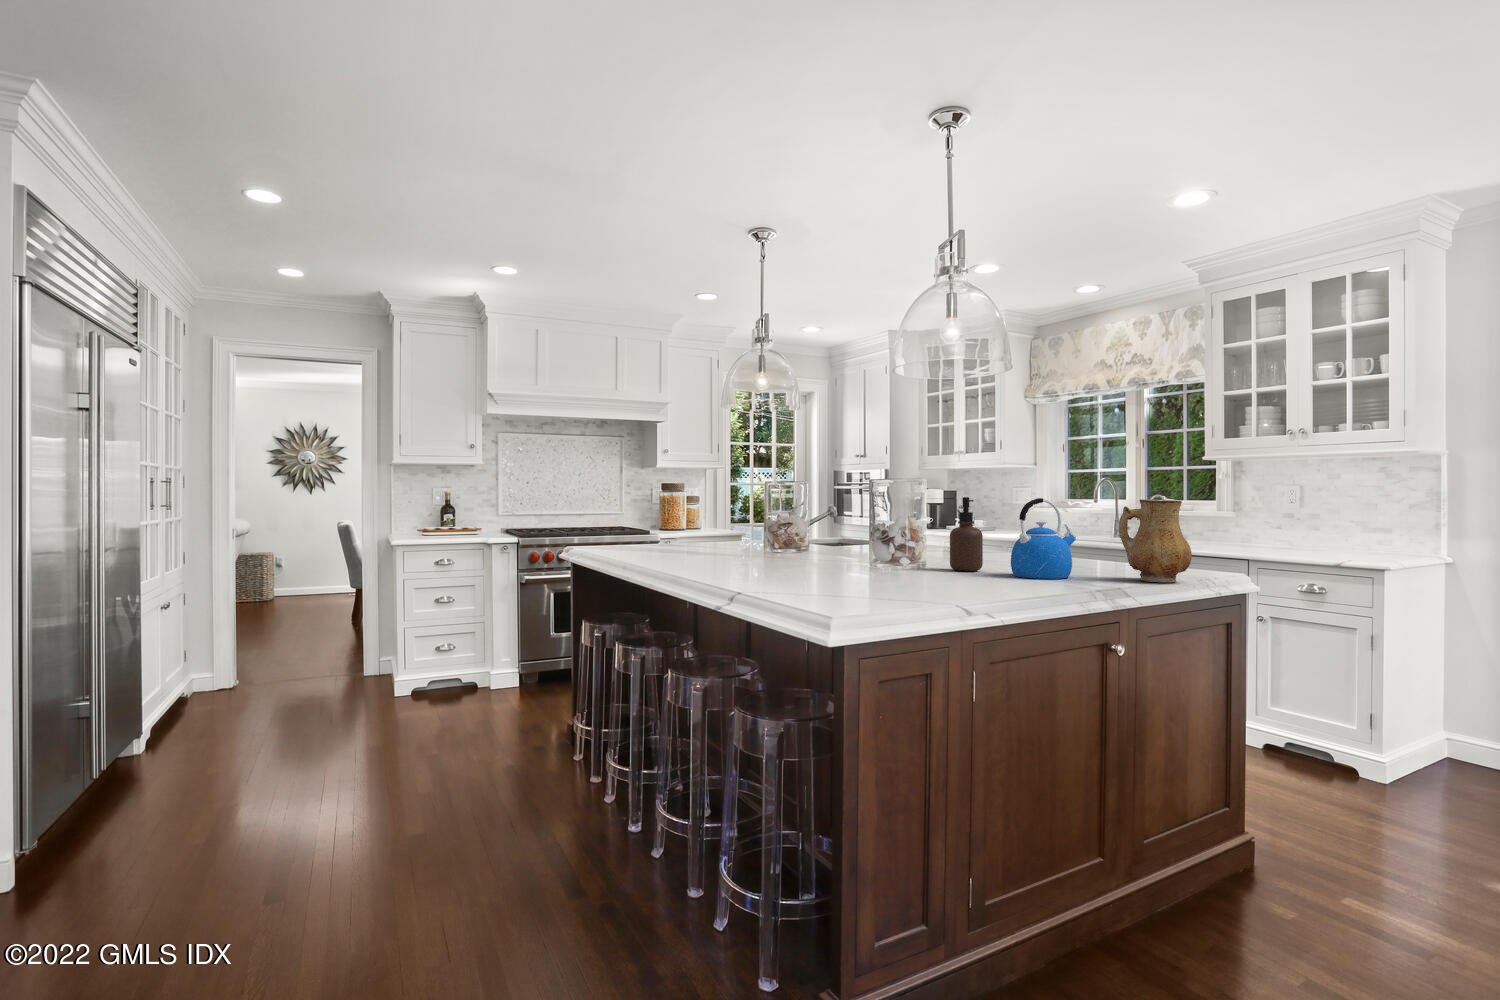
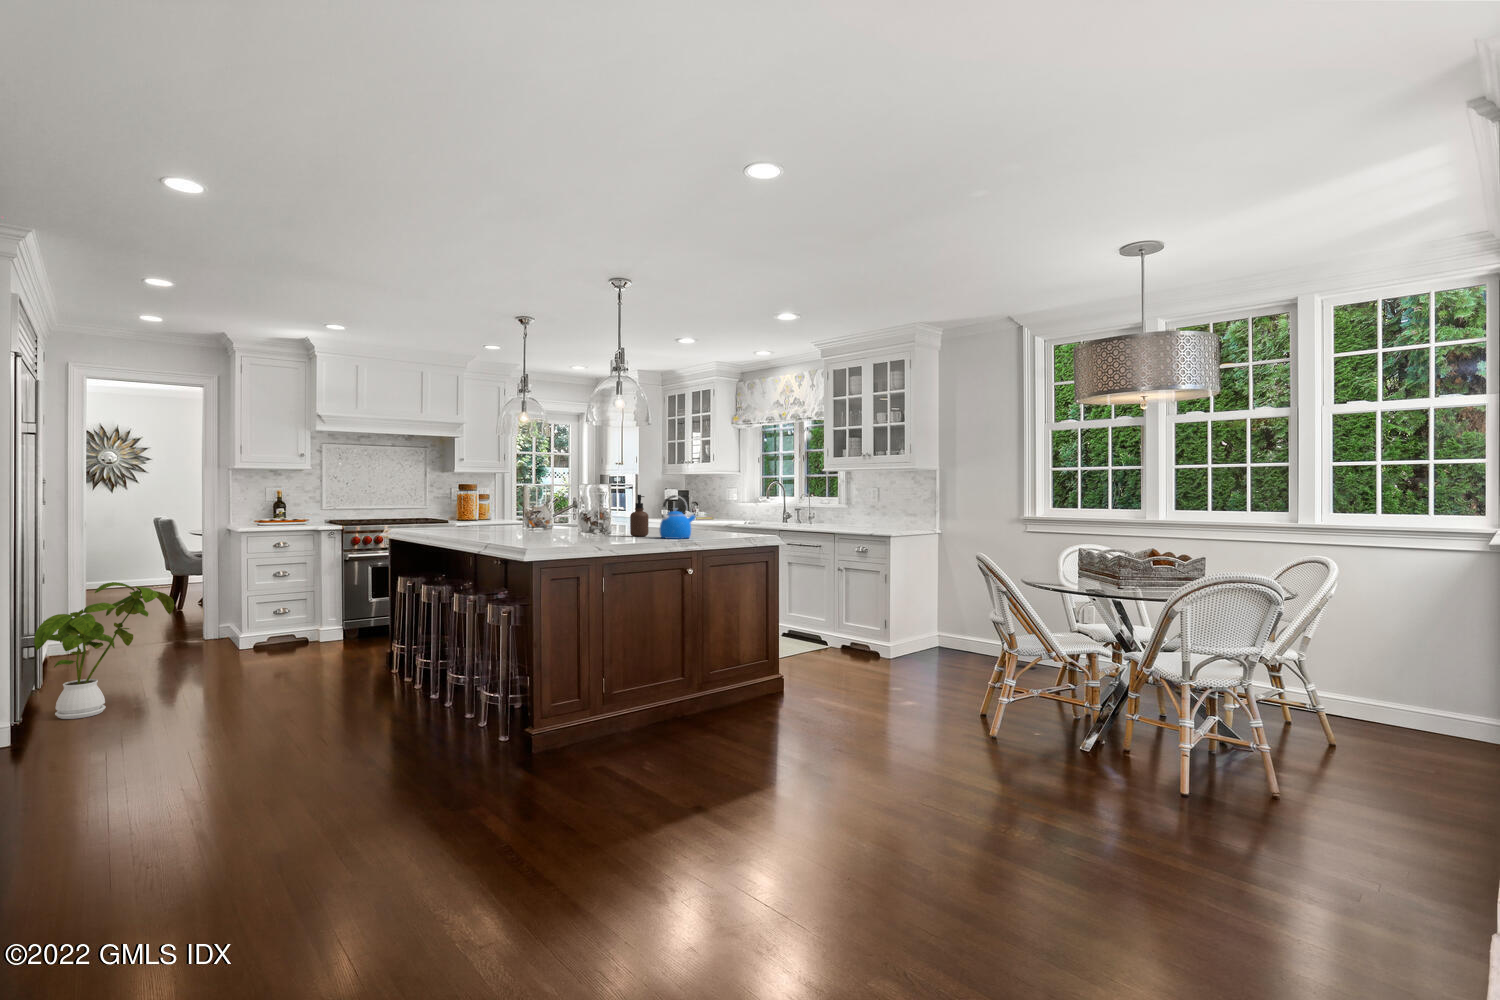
ceramic pitcher: present [1119,499,1192,582] -> none [714,496,749,539]
house plant: none [53,628,271,833] -> present [34,582,174,719]

